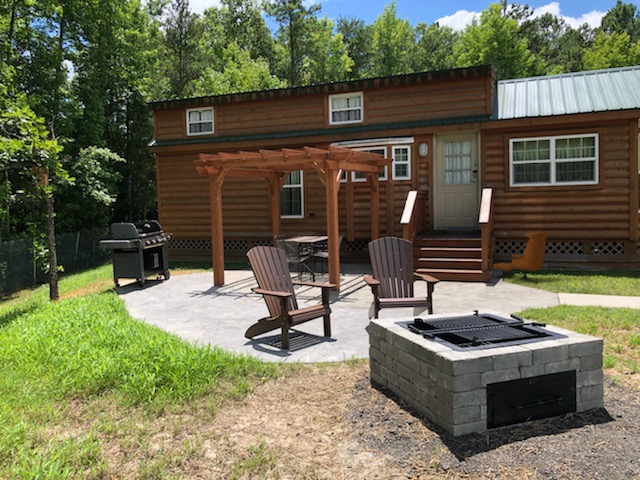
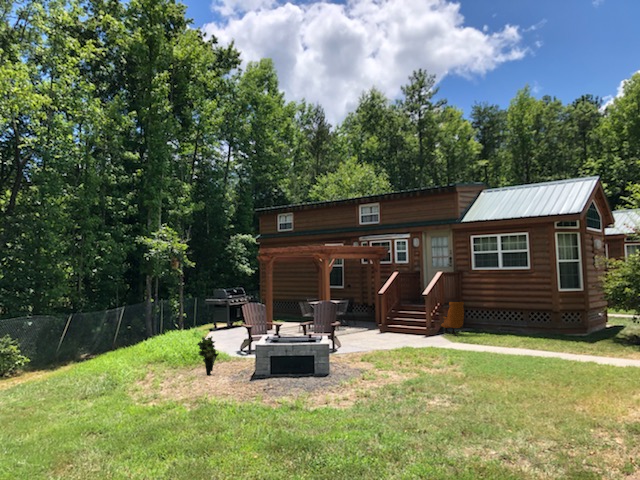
potted plant: none [279,343,337,452] -> present [197,336,219,375]

